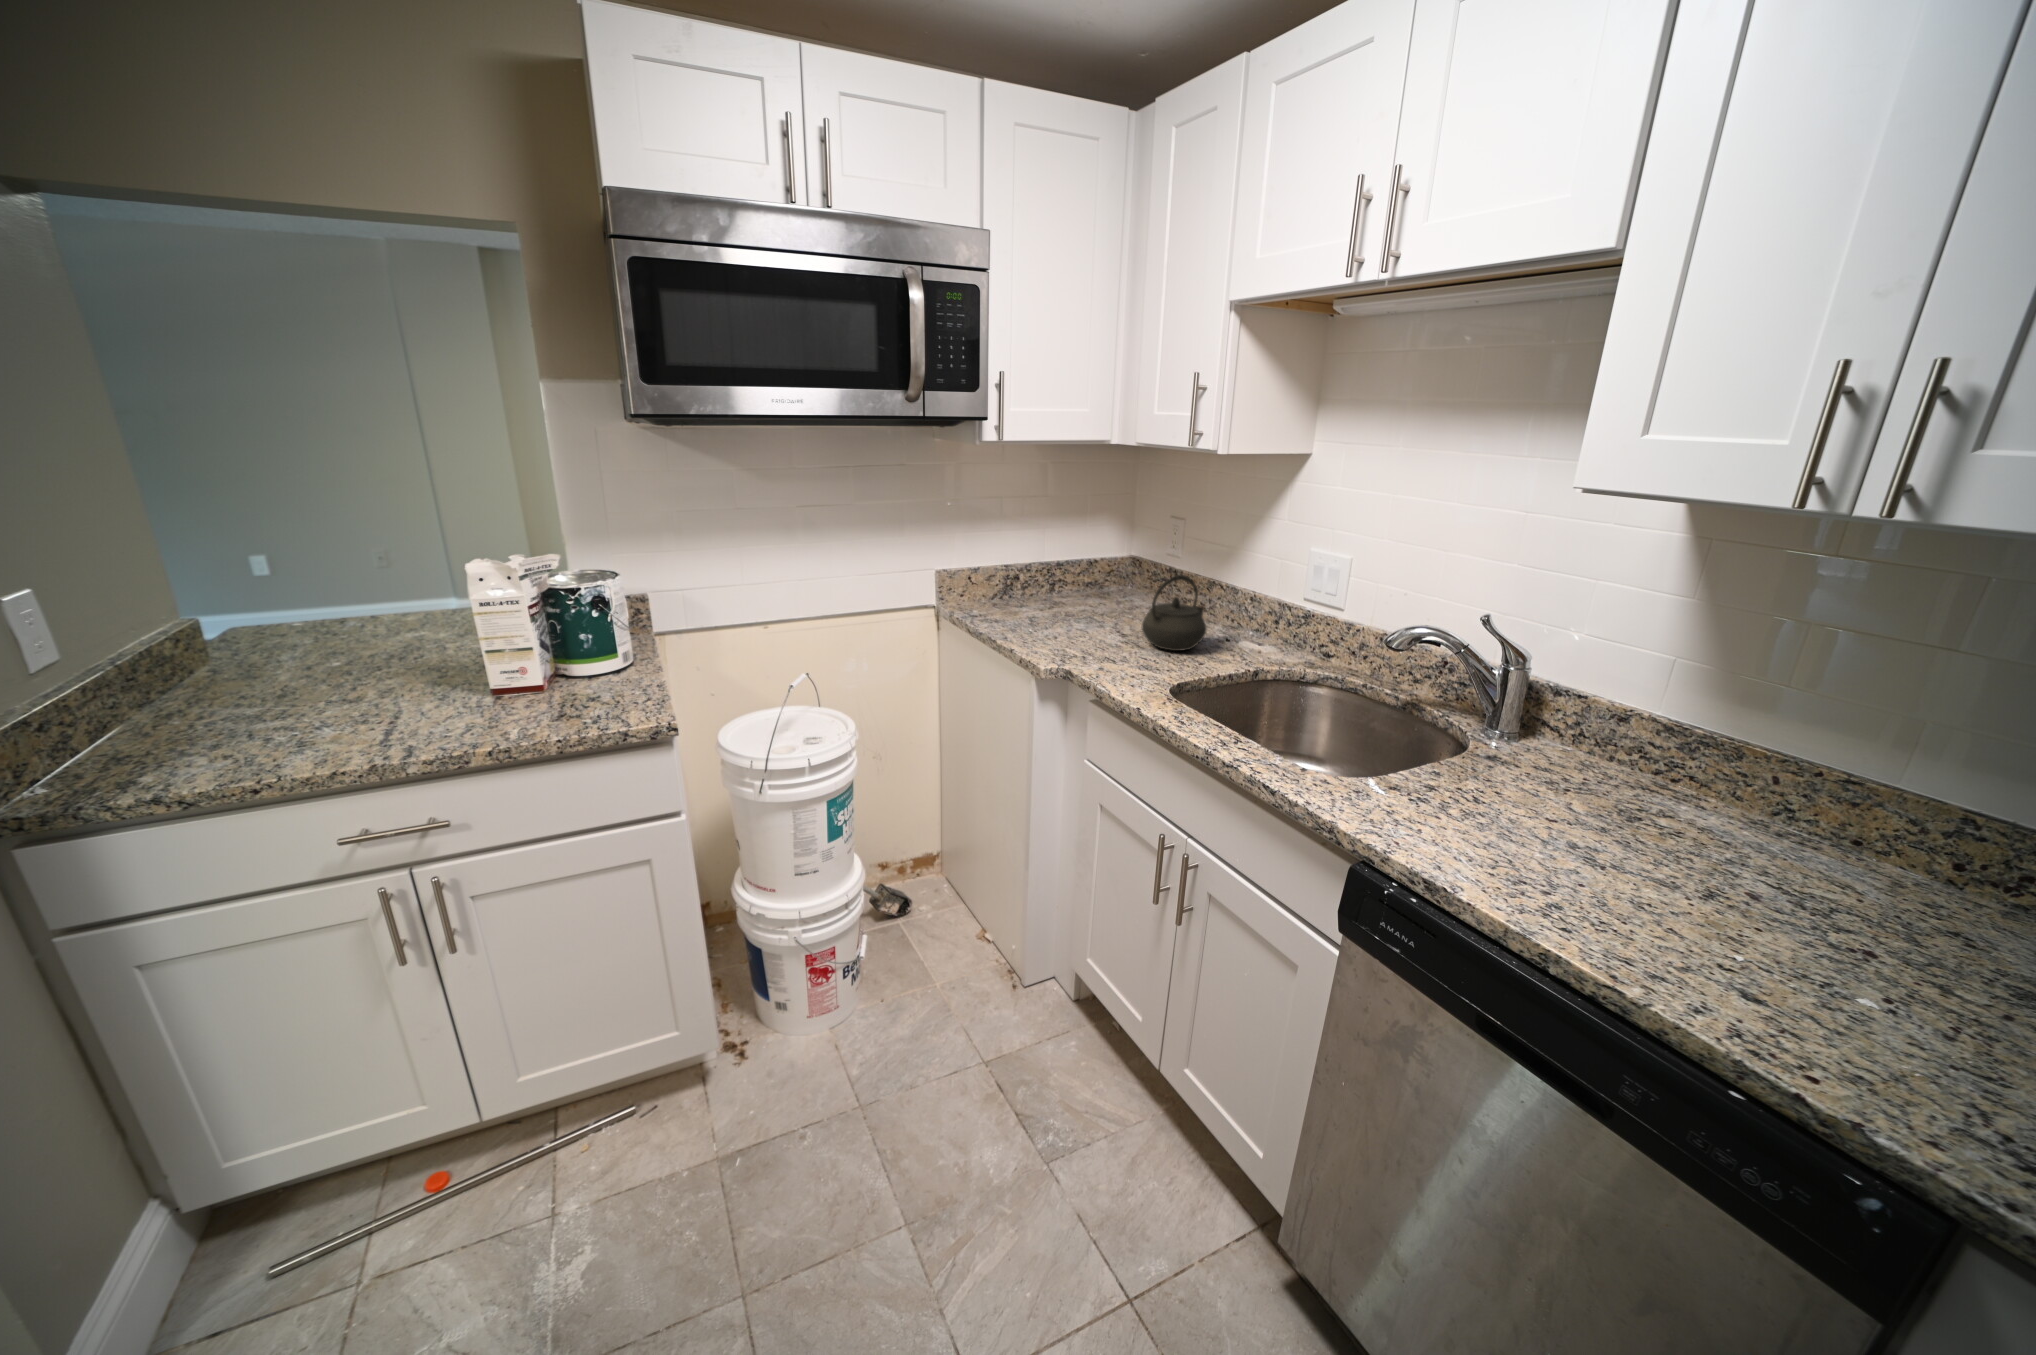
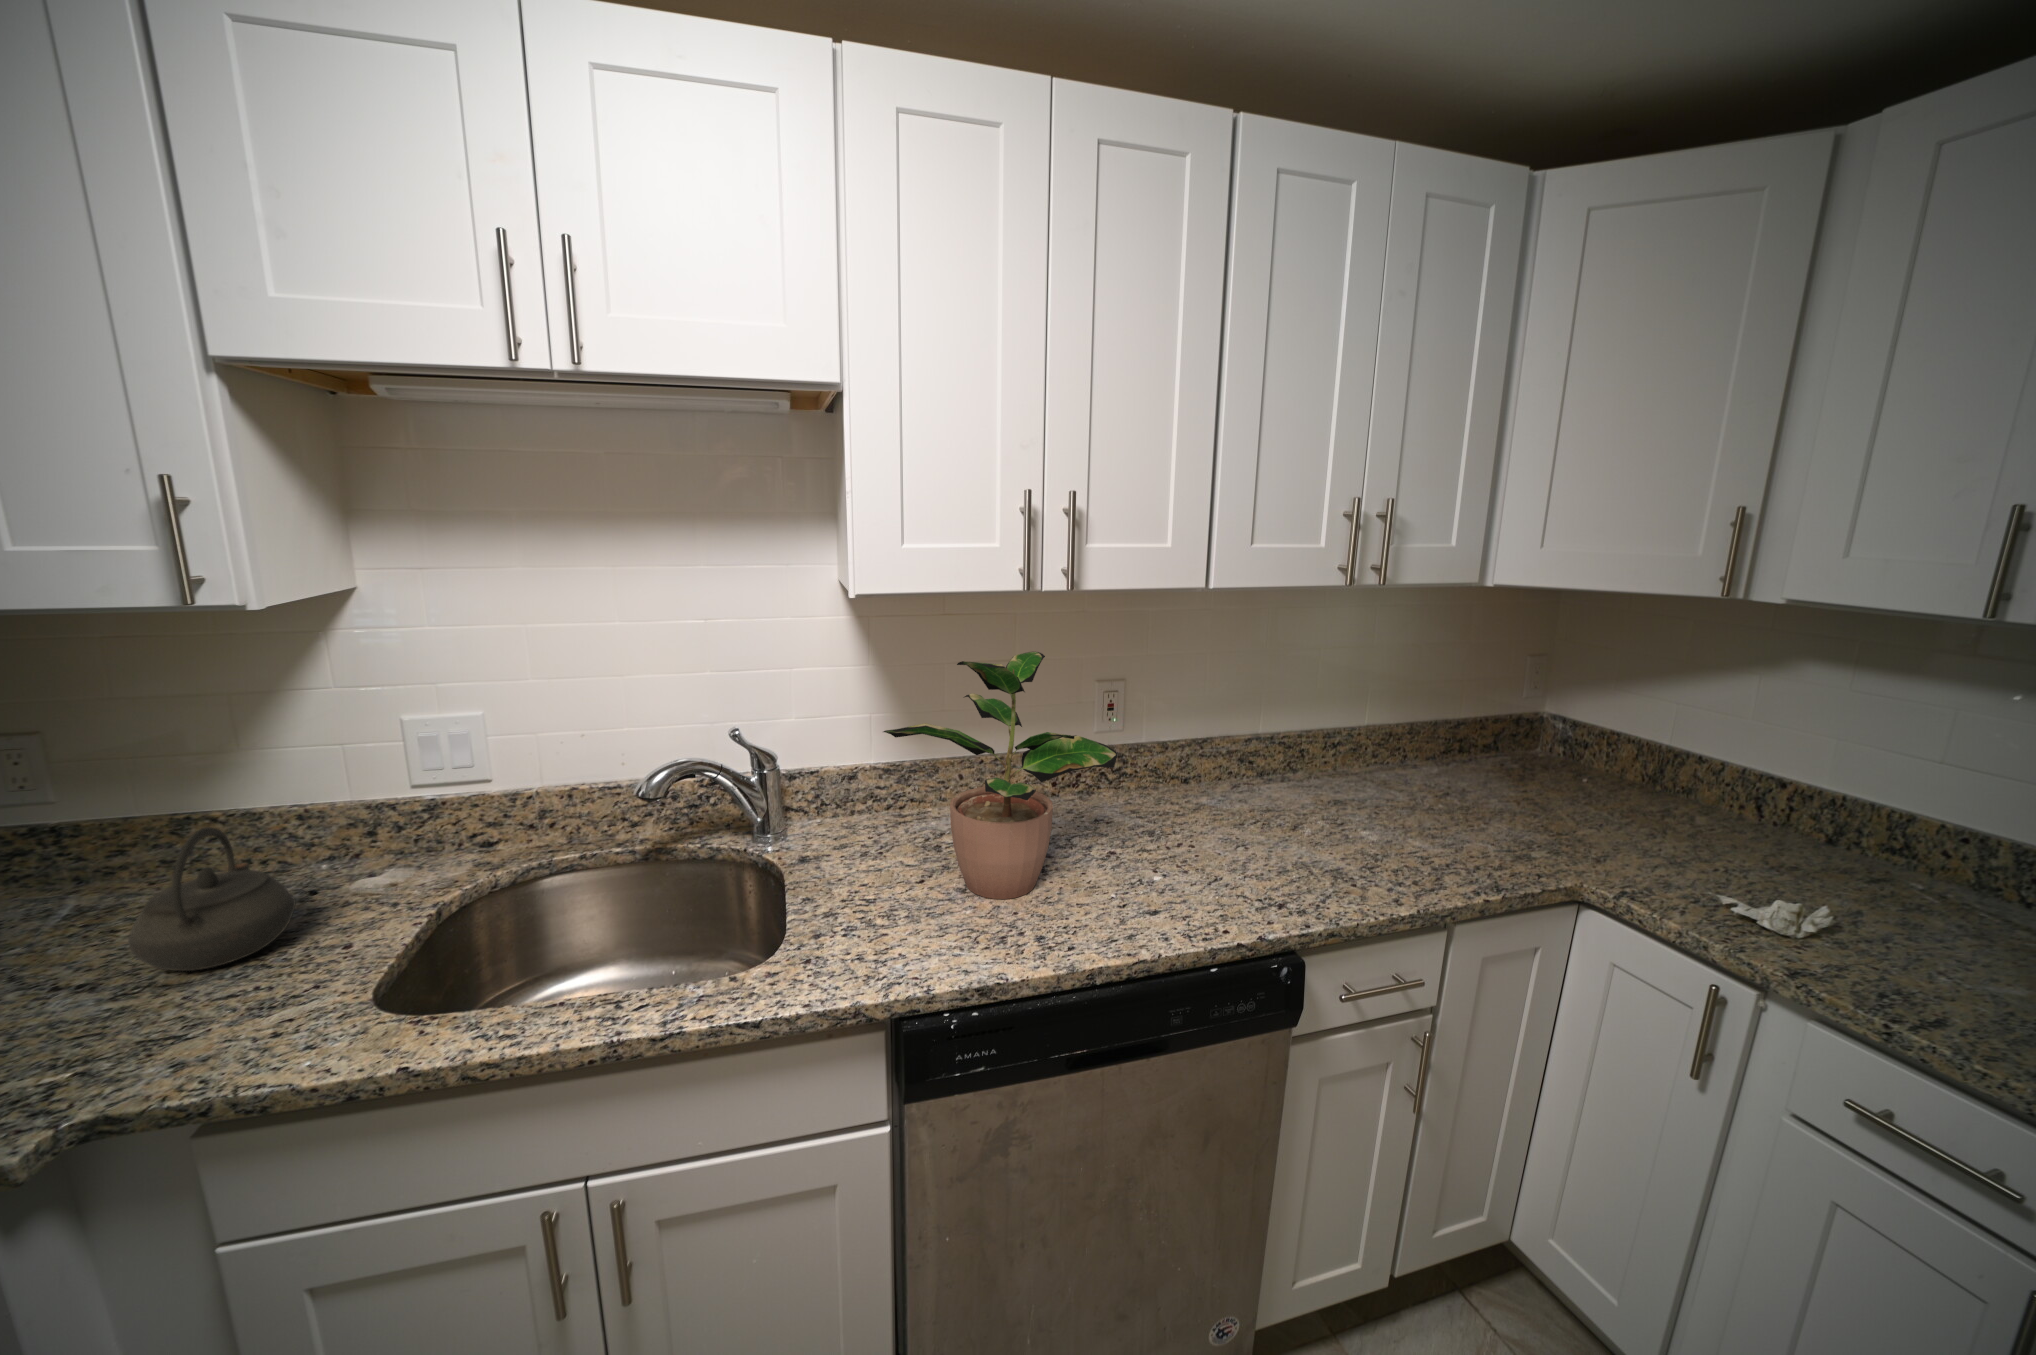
potted plant: none [1542,575,1866,891] -> present [883,652,1117,899]

